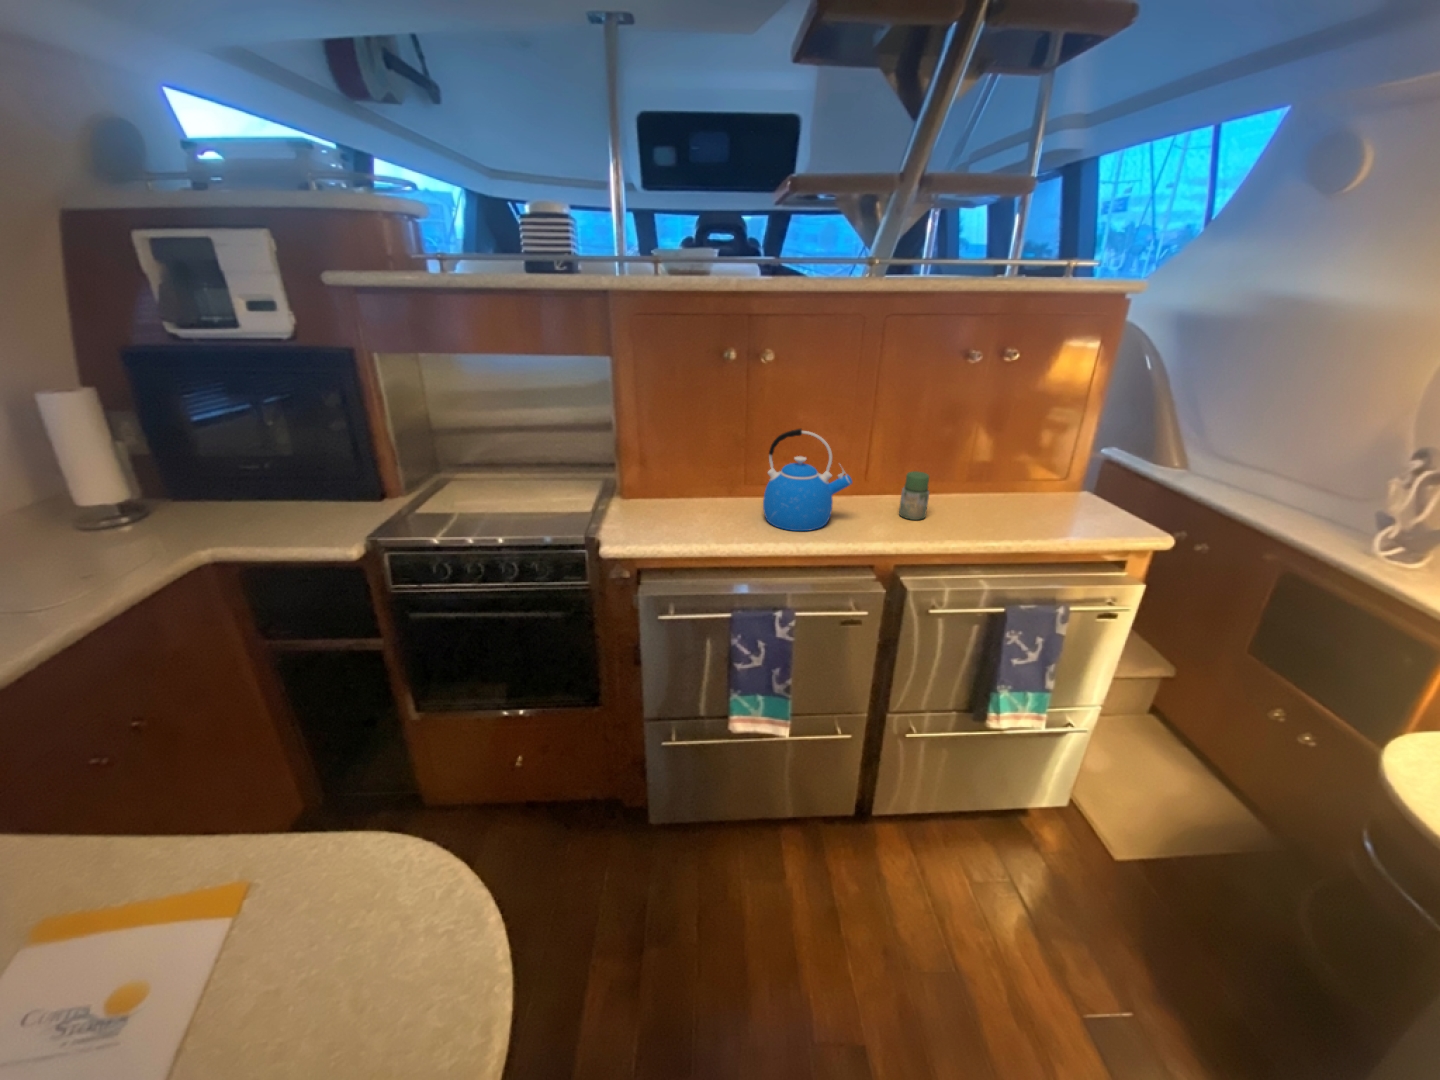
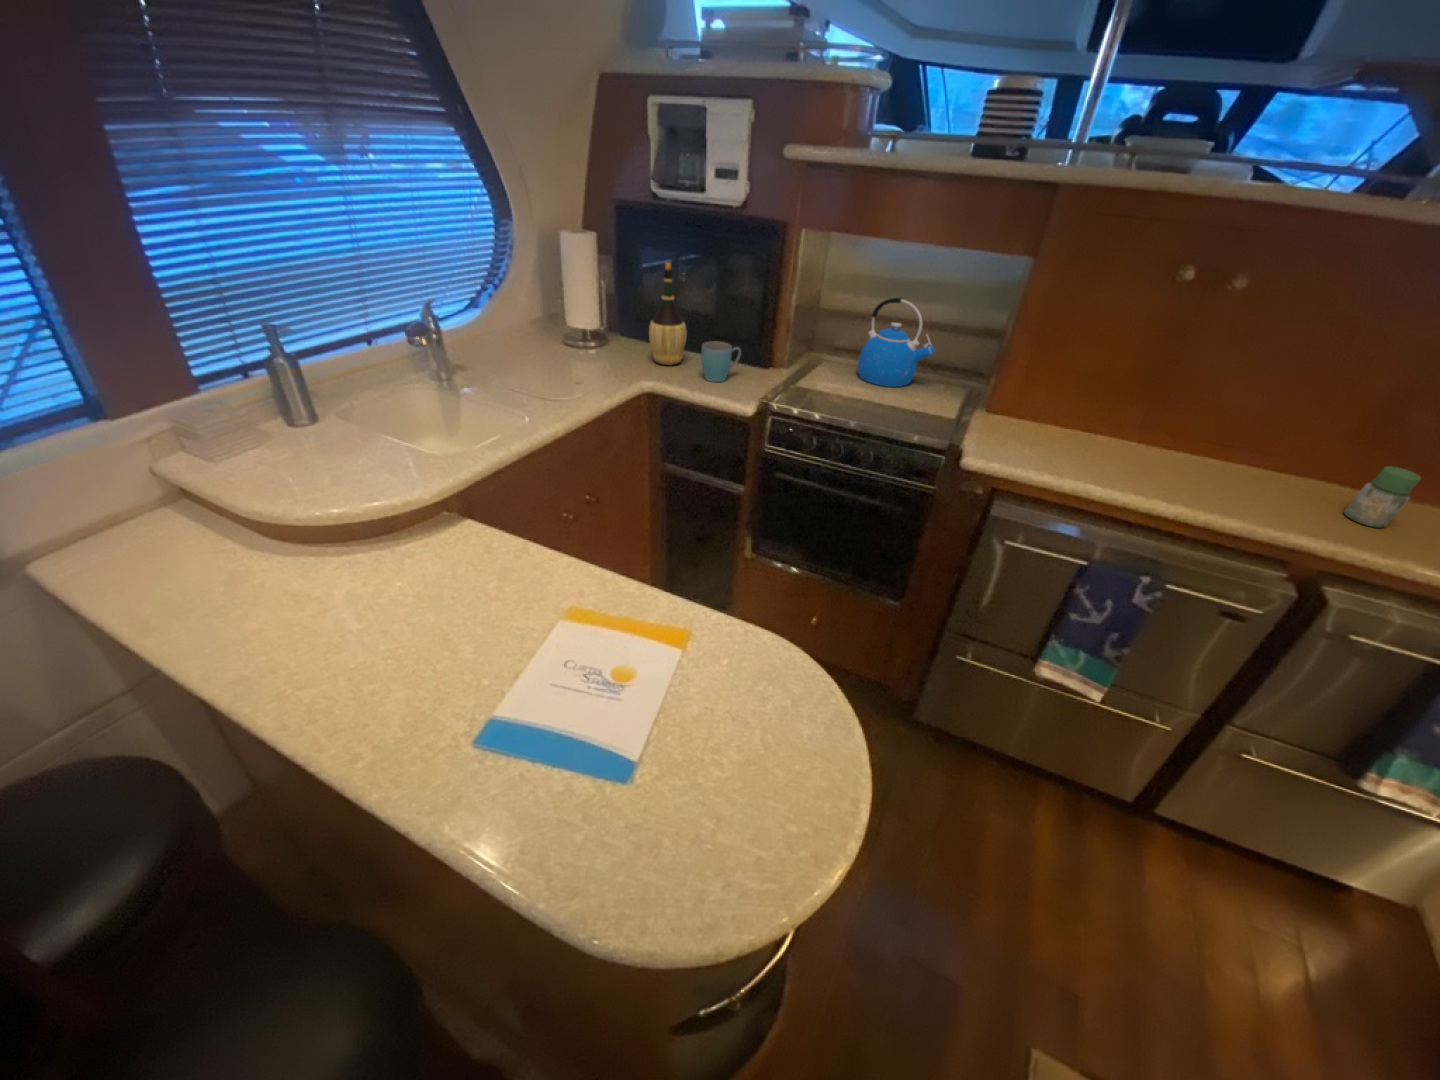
wine bottle: none [201,409,263,525] -> present [649,262,687,365]
kettle: present [763,429,852,531] -> present [858,298,935,387]
mug: none [278,485,336,532] -> present [702,341,741,382]

